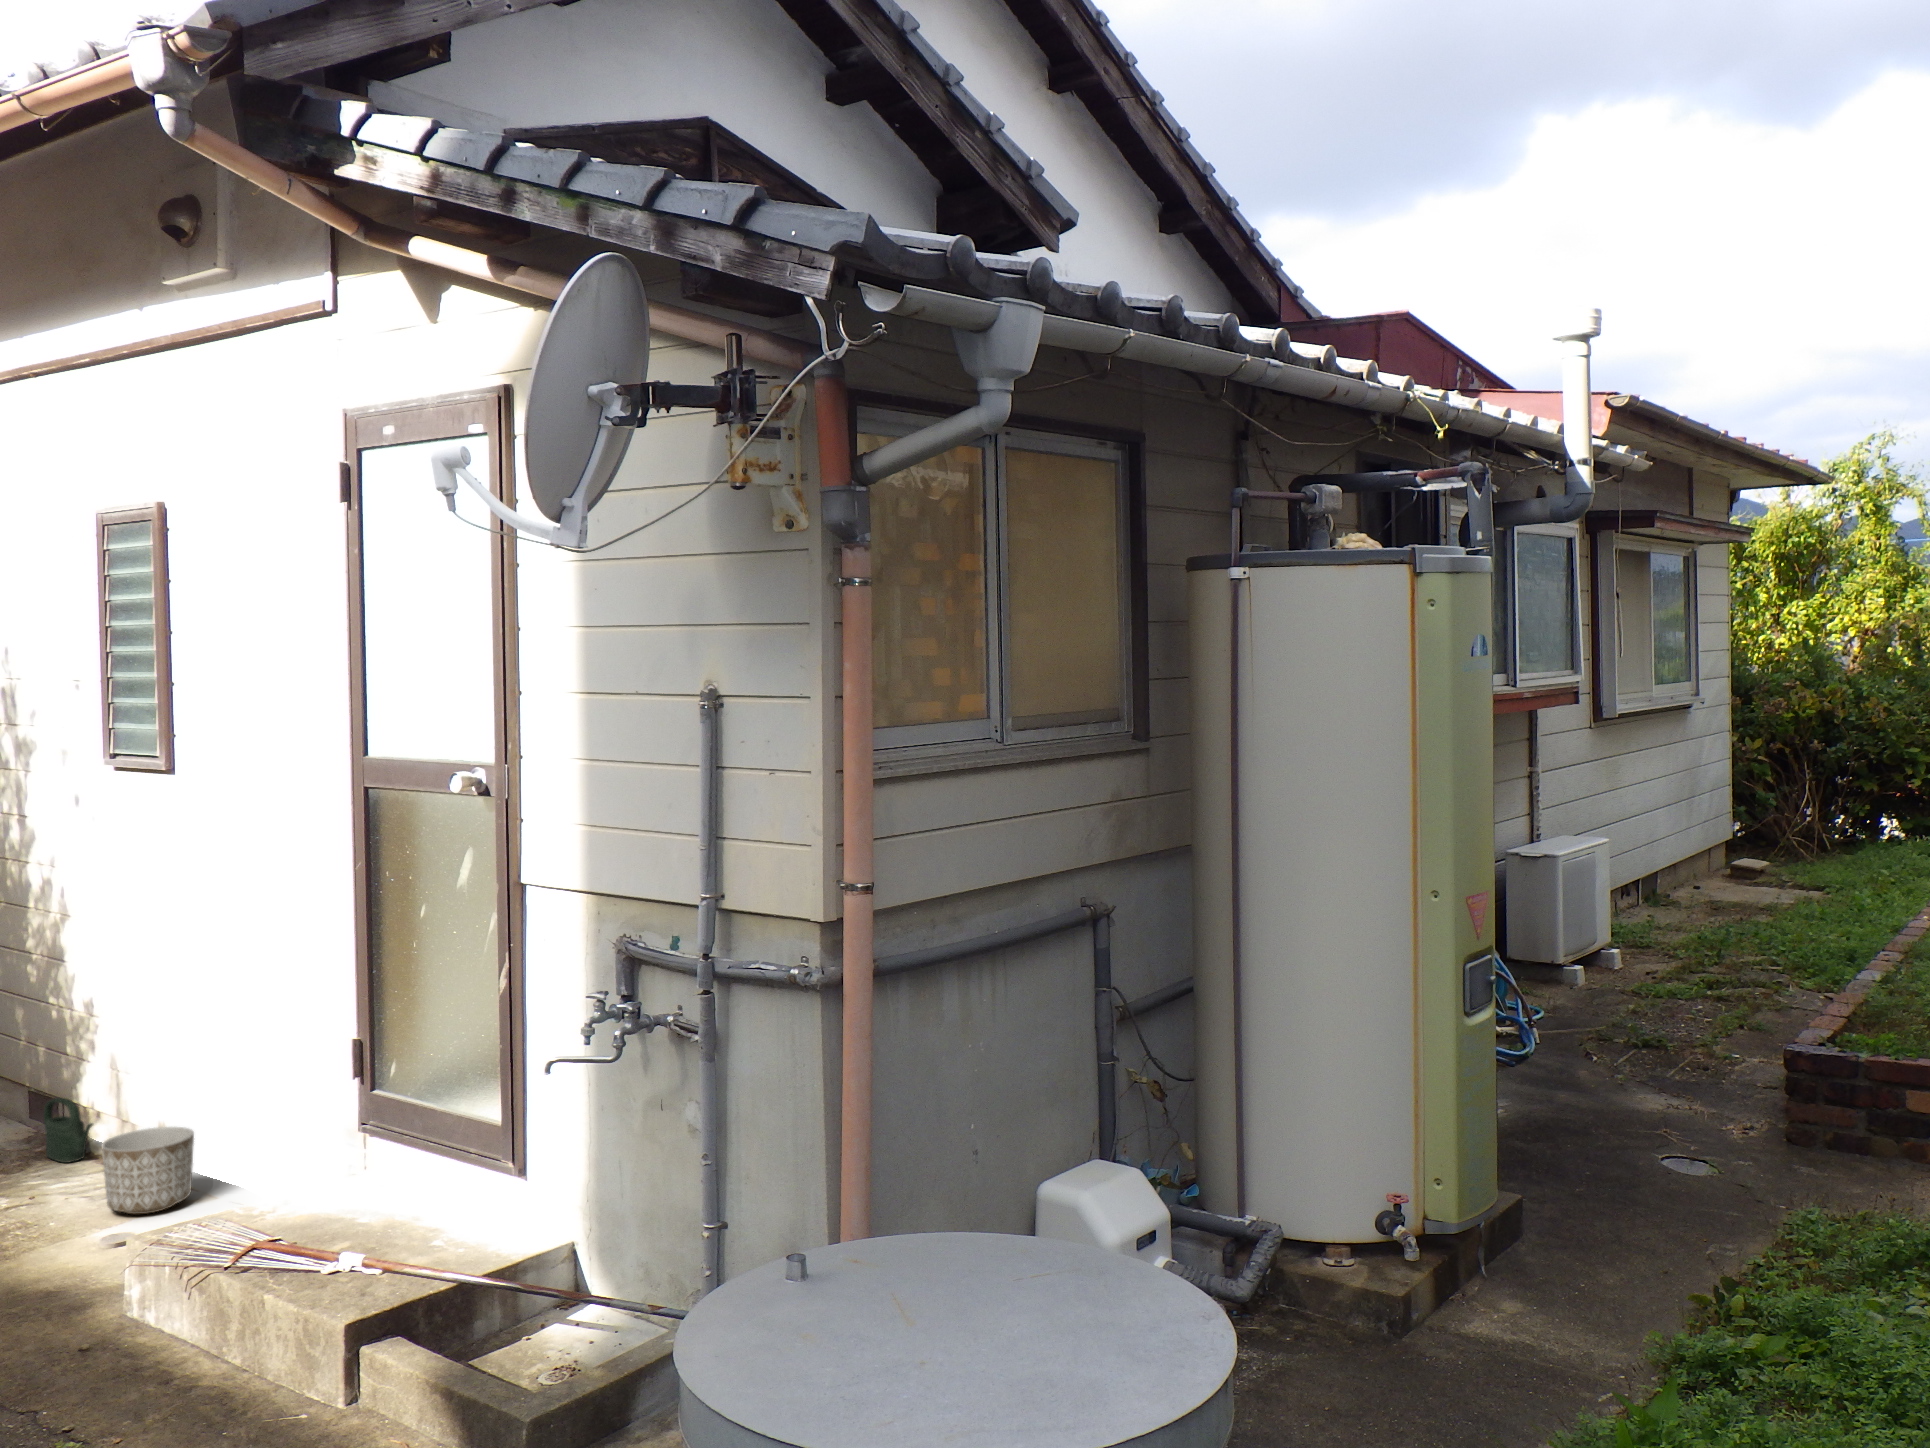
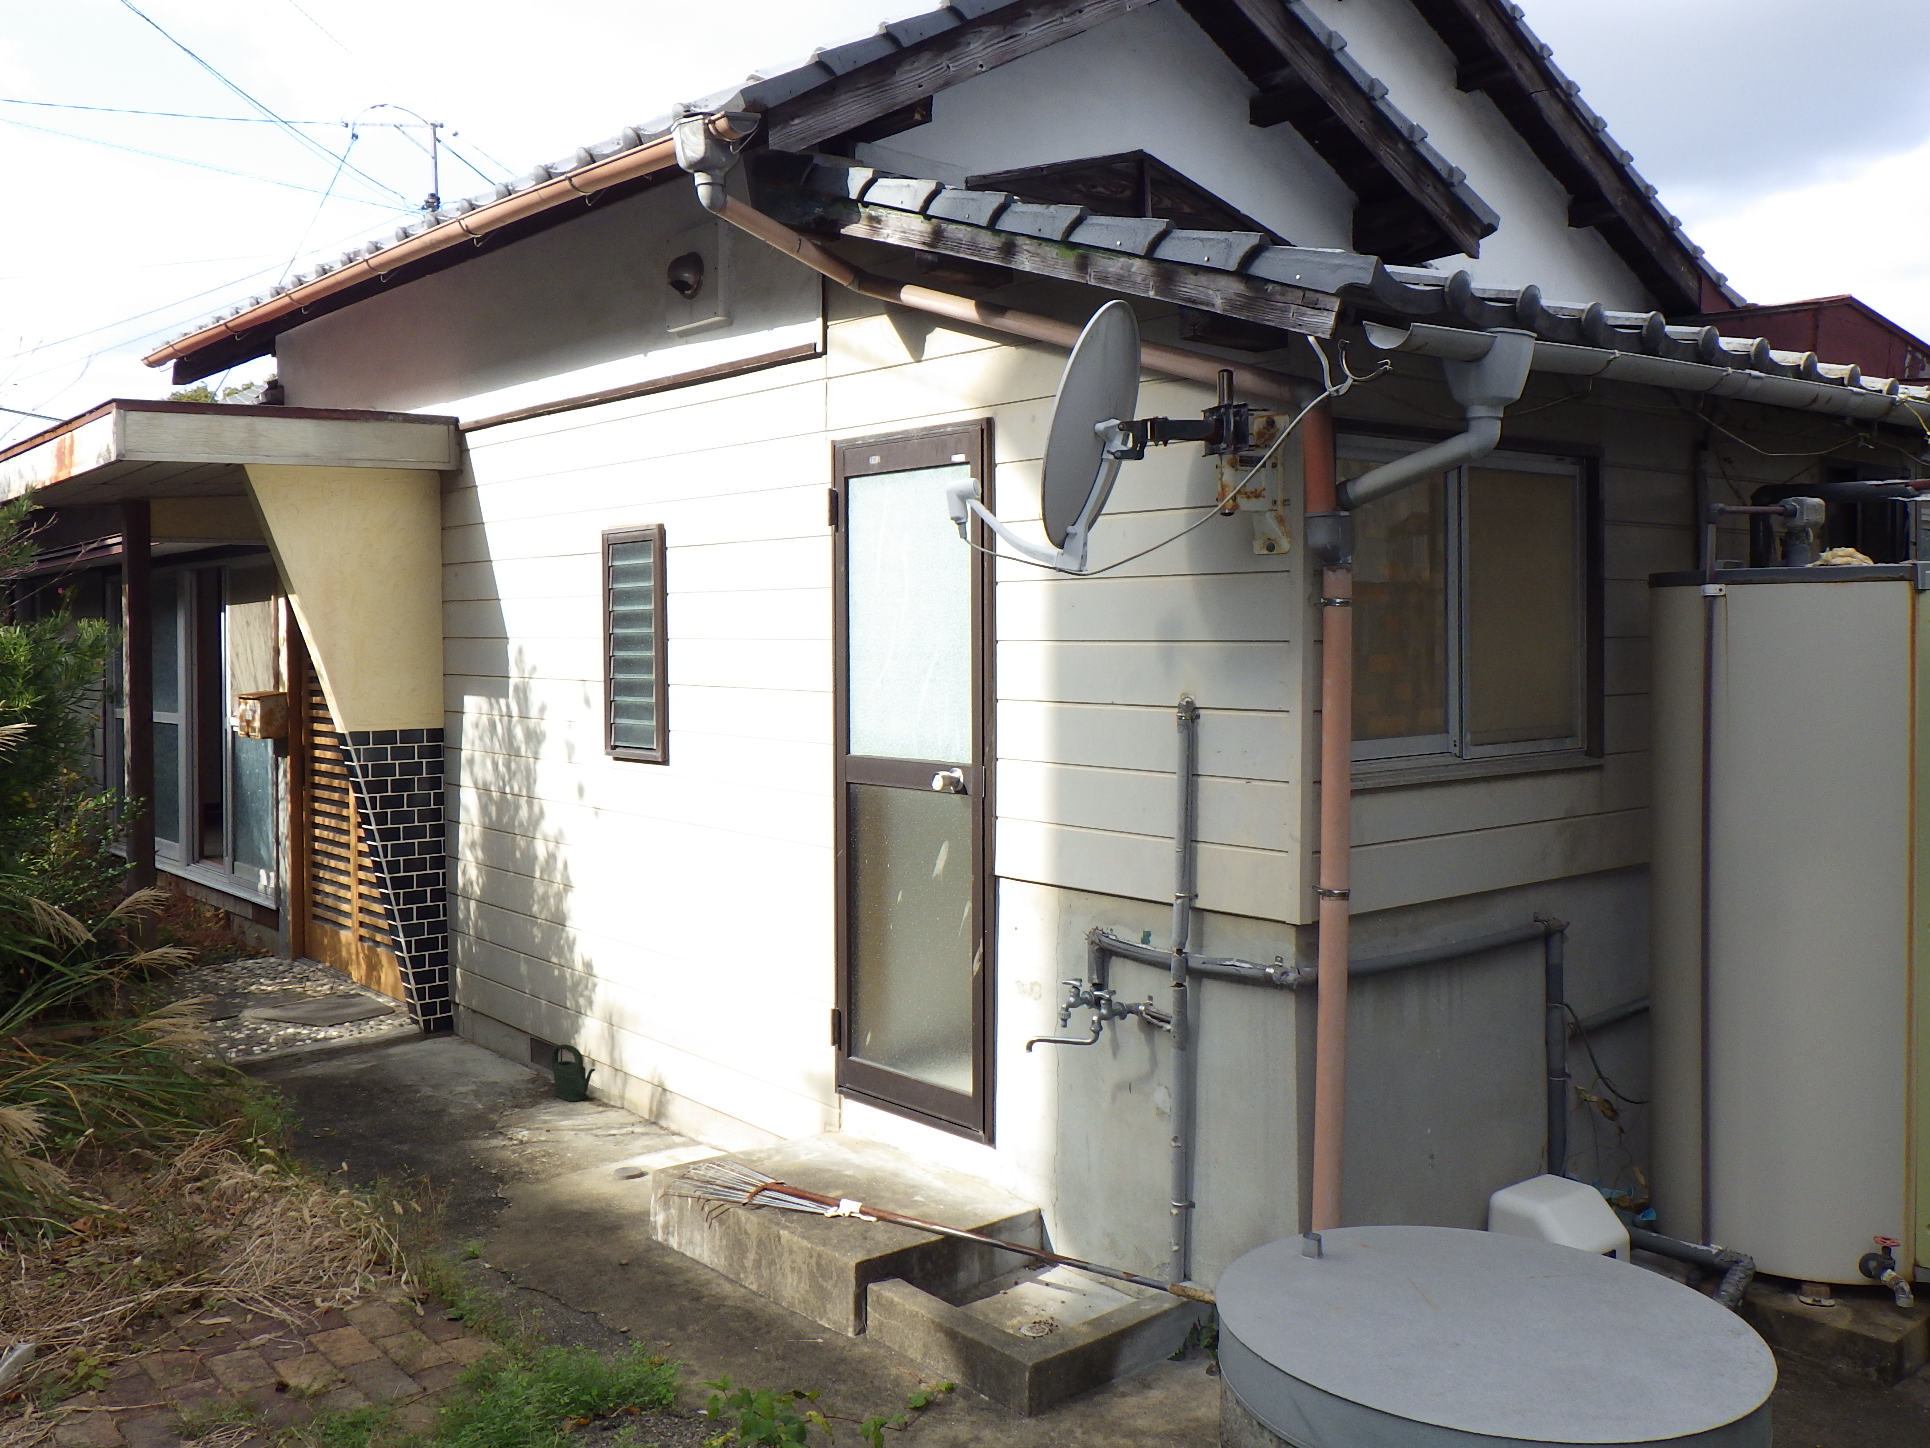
planter: present [102,1127,194,1214] -> none [612,1076,684,1151]

